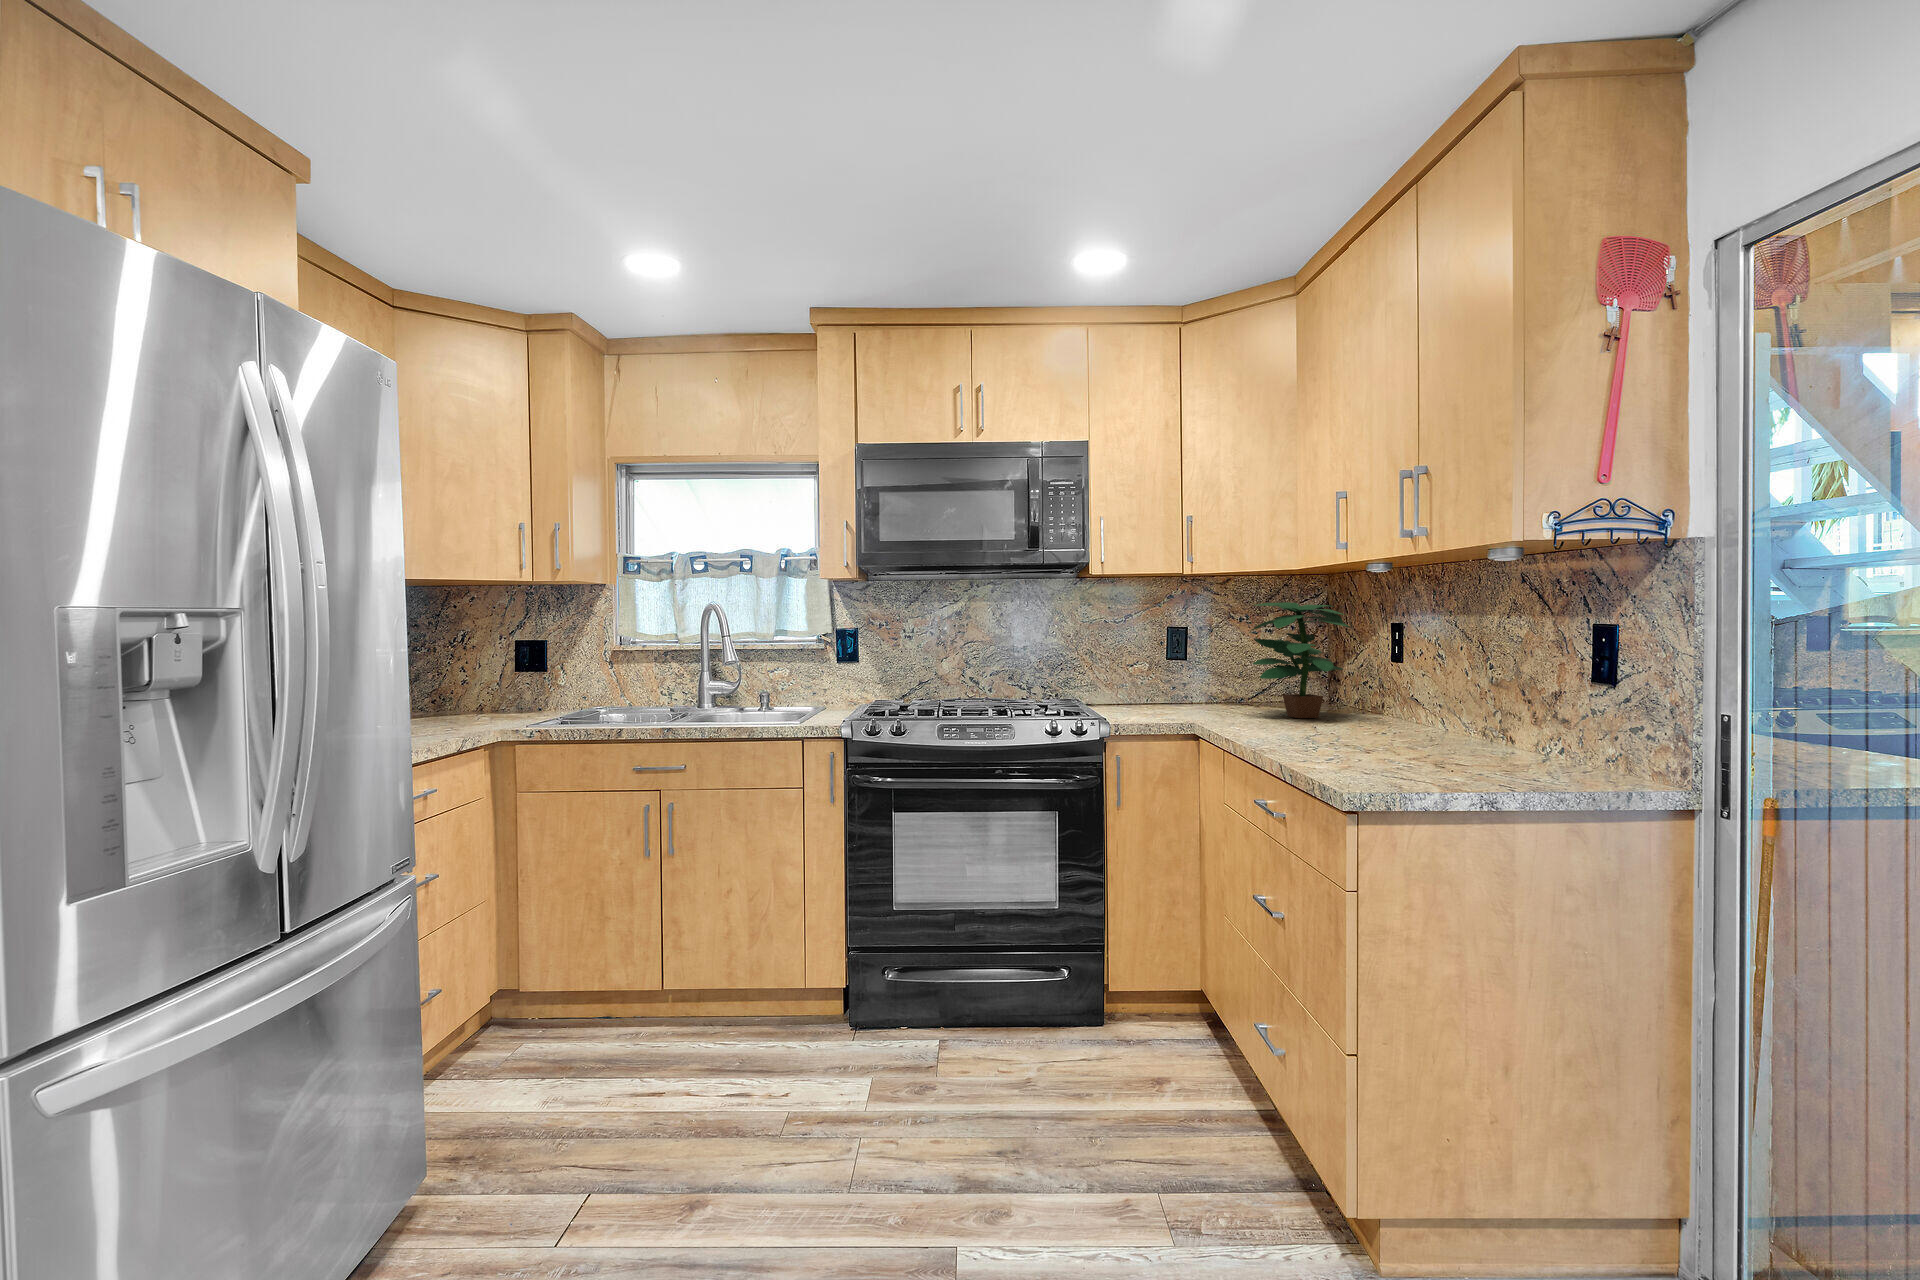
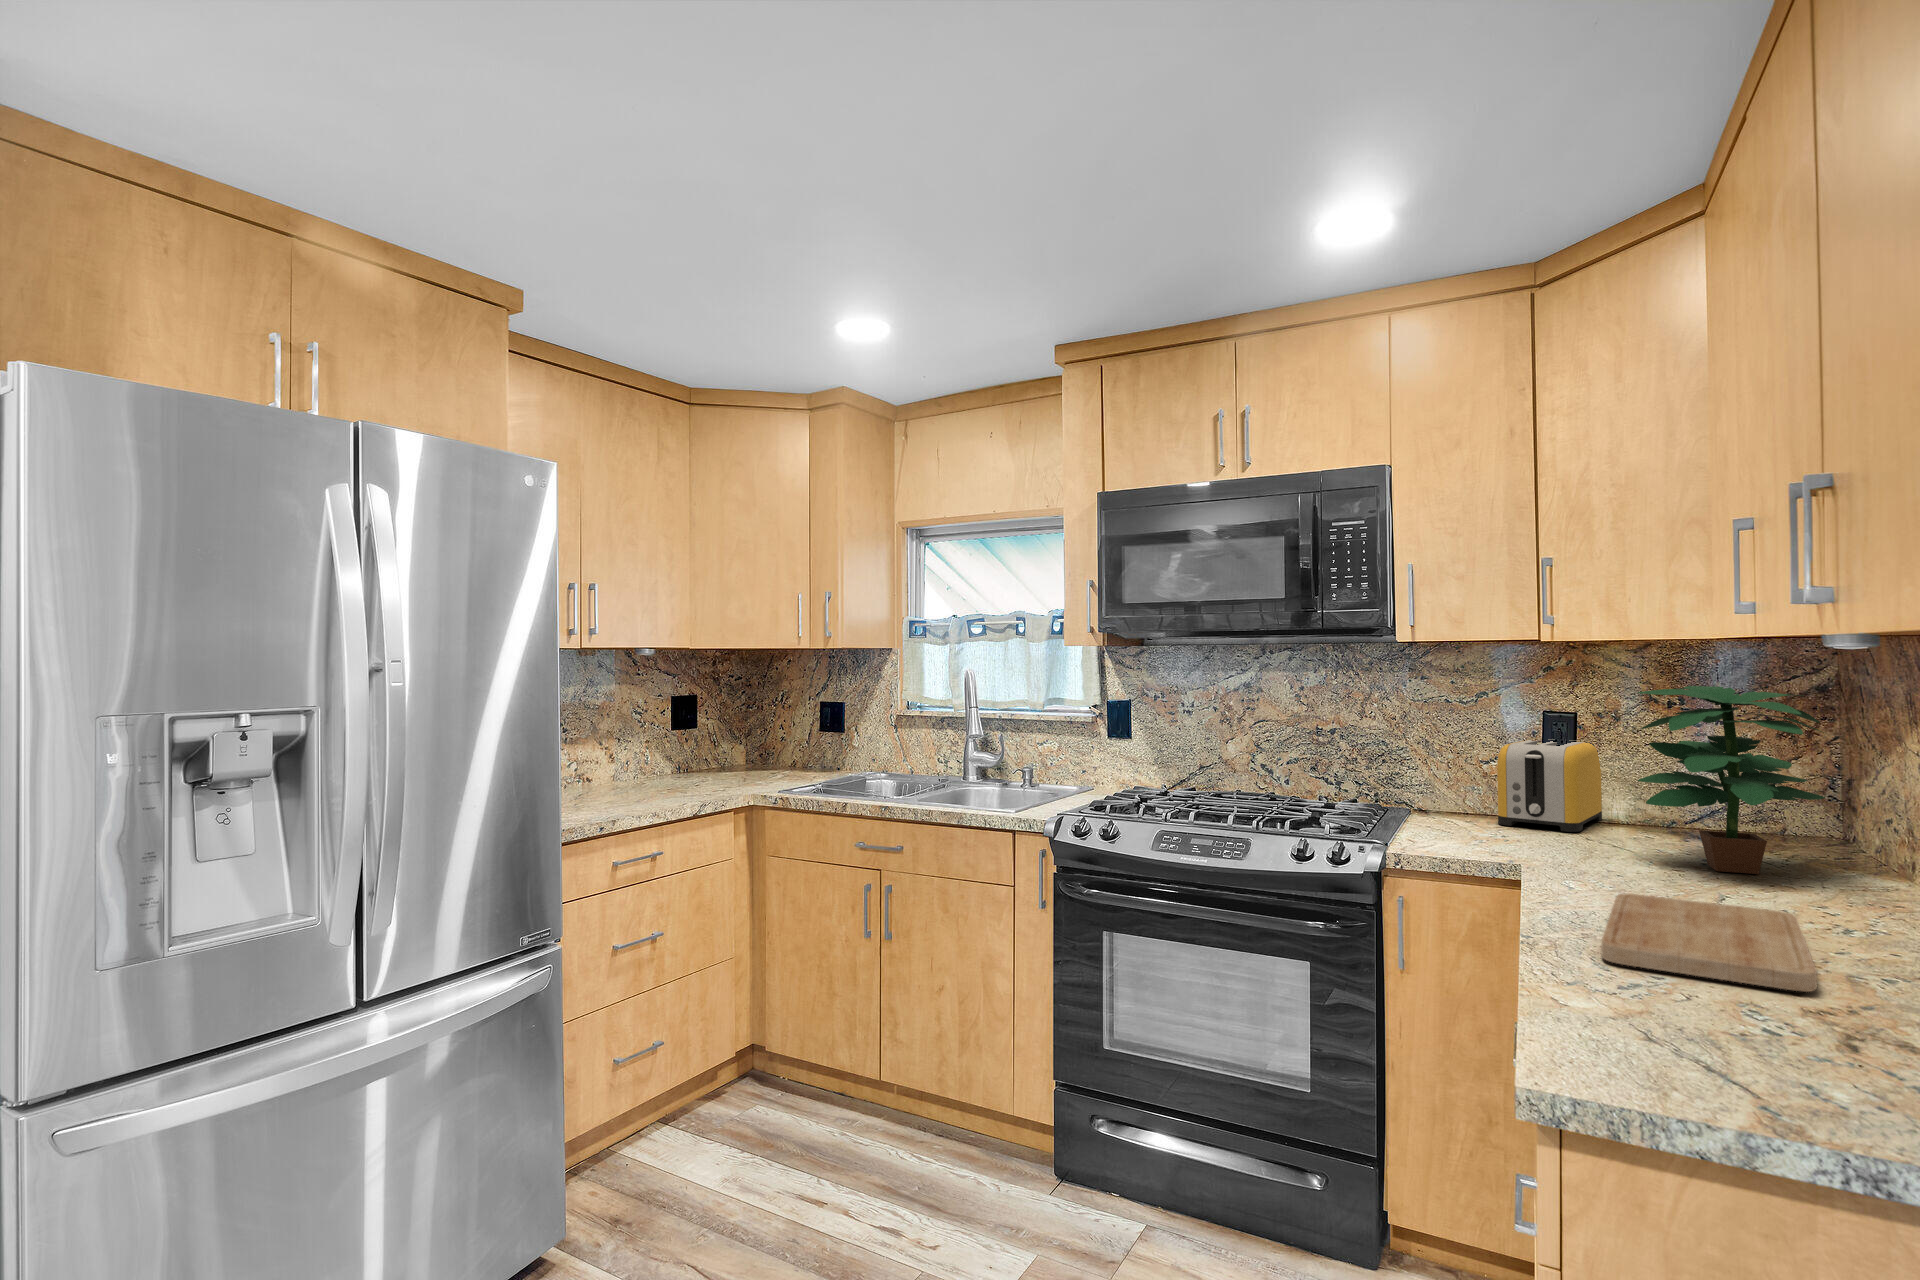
toaster: none [1145,648,1197,708] -> present [1497,740,1602,832]
cutting board: none [1284,727,1430,757] -> present [1601,894,1817,992]

